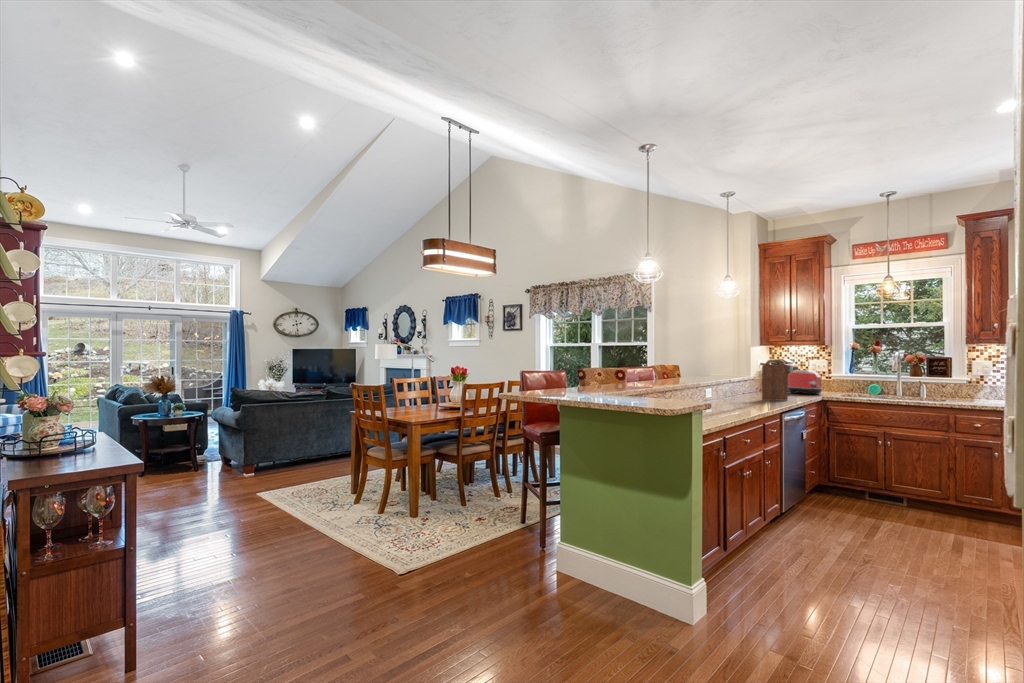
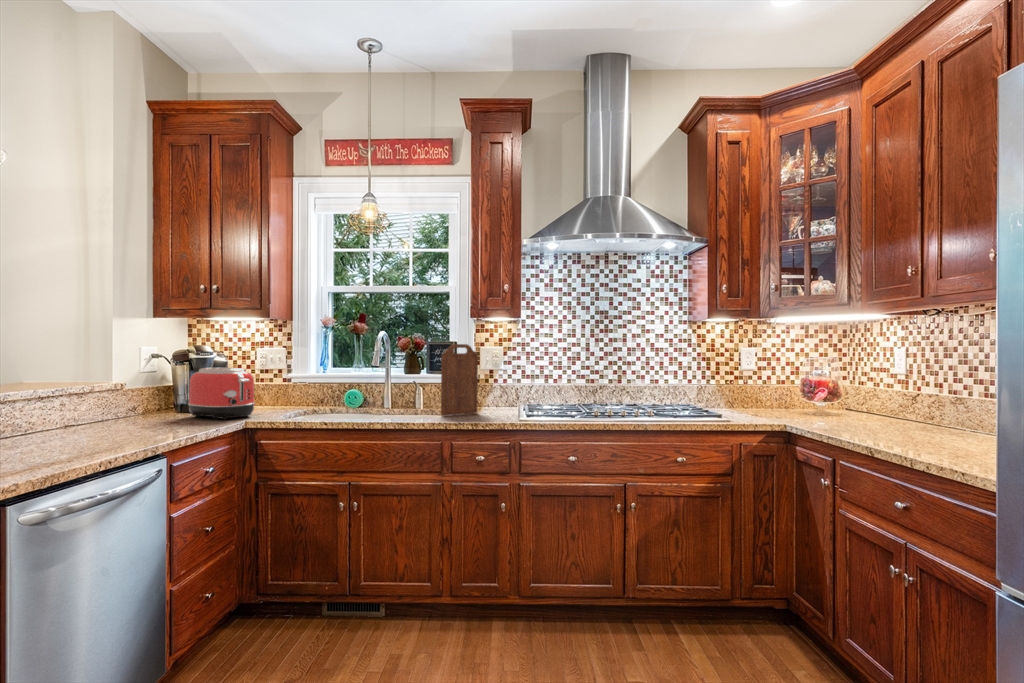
cutting board: present [762,360,788,400] -> present [441,344,478,416]

